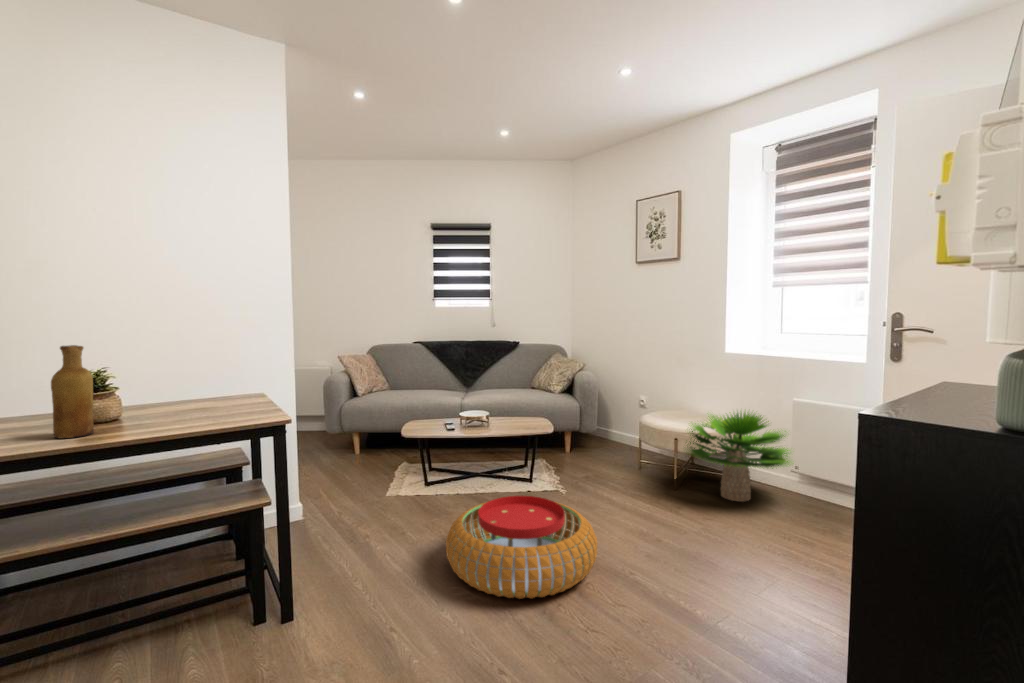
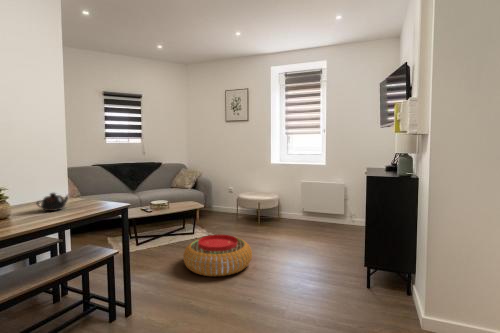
vase: present [51,345,94,439] -> none [13,177,36,228]
teapot: none [153,379,224,412] -> present [37,193,68,211]
potted plant: present [687,412,790,501] -> none [260,188,307,228]

